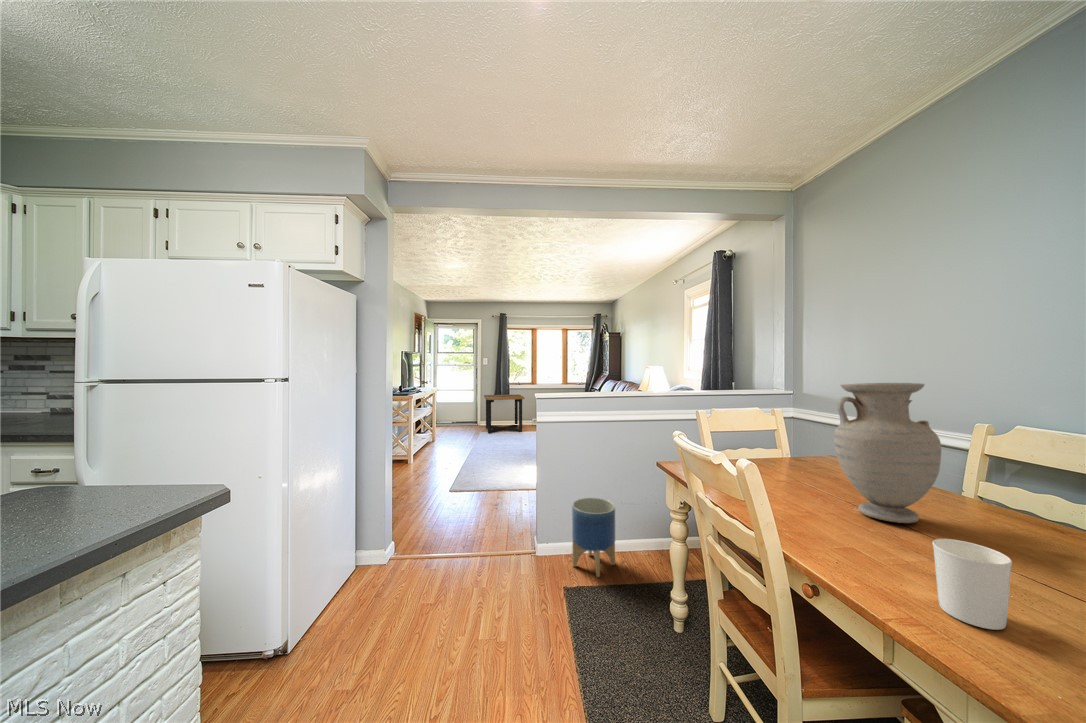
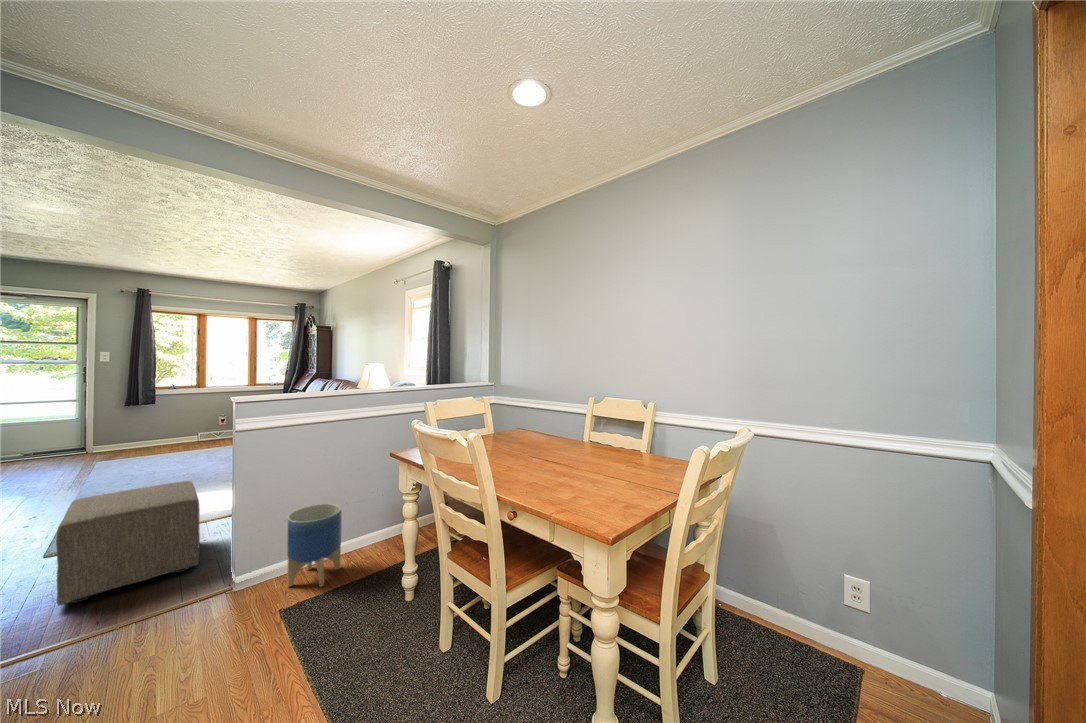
vase: present [834,383,941,523] -> none [524,373,574,462]
side table: present [484,394,524,433] -> none [101,401,186,462]
ottoman: none [451,456,520,527] -> present [56,481,200,605]
candle holder: present [932,539,1012,630] -> none [571,460,599,503]

